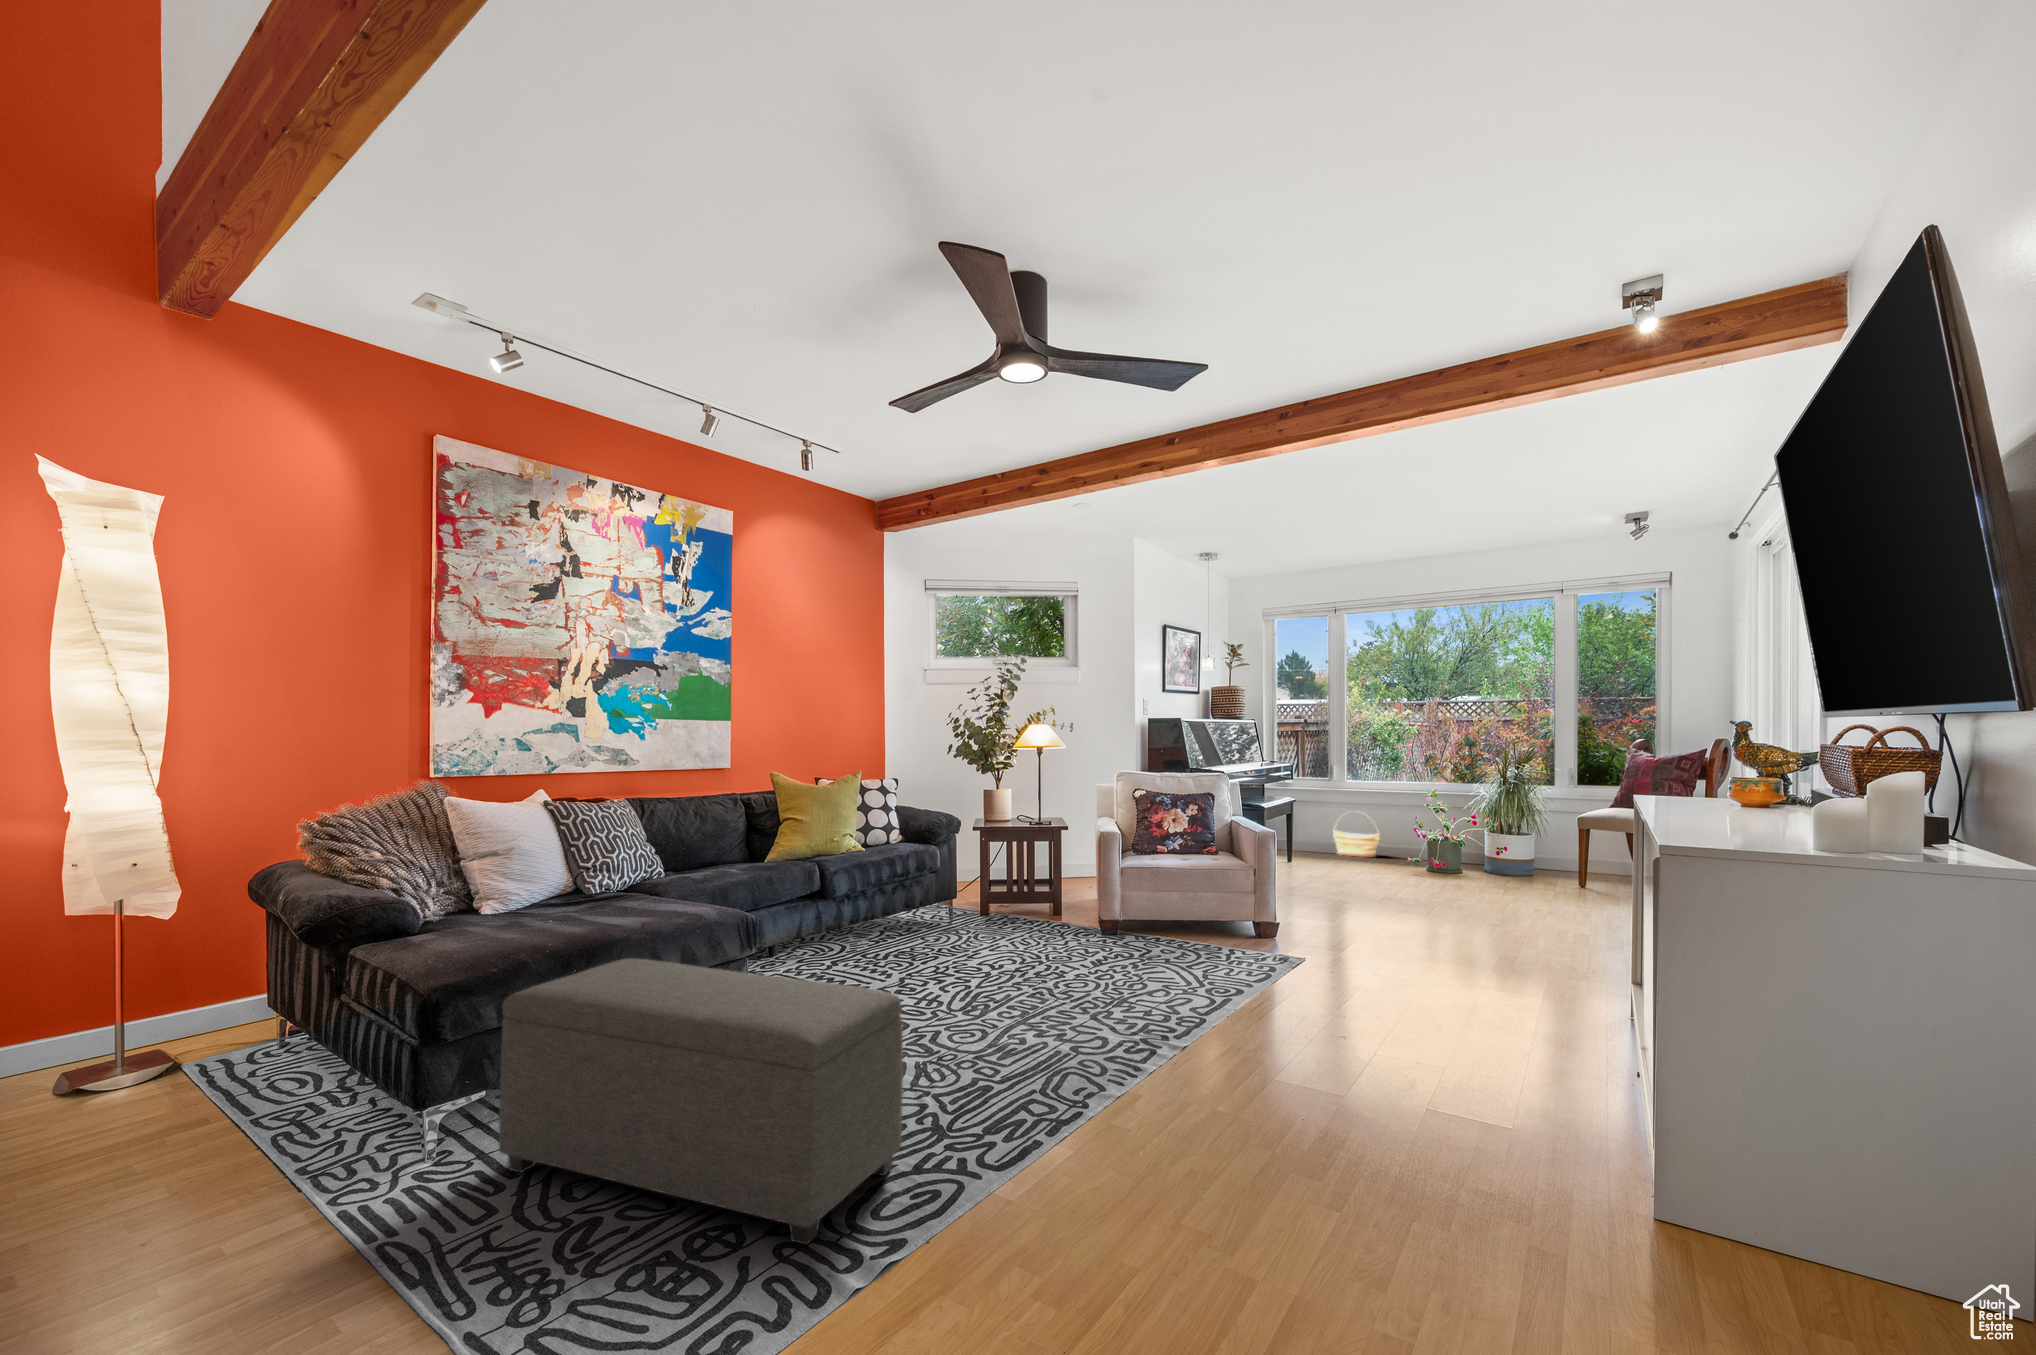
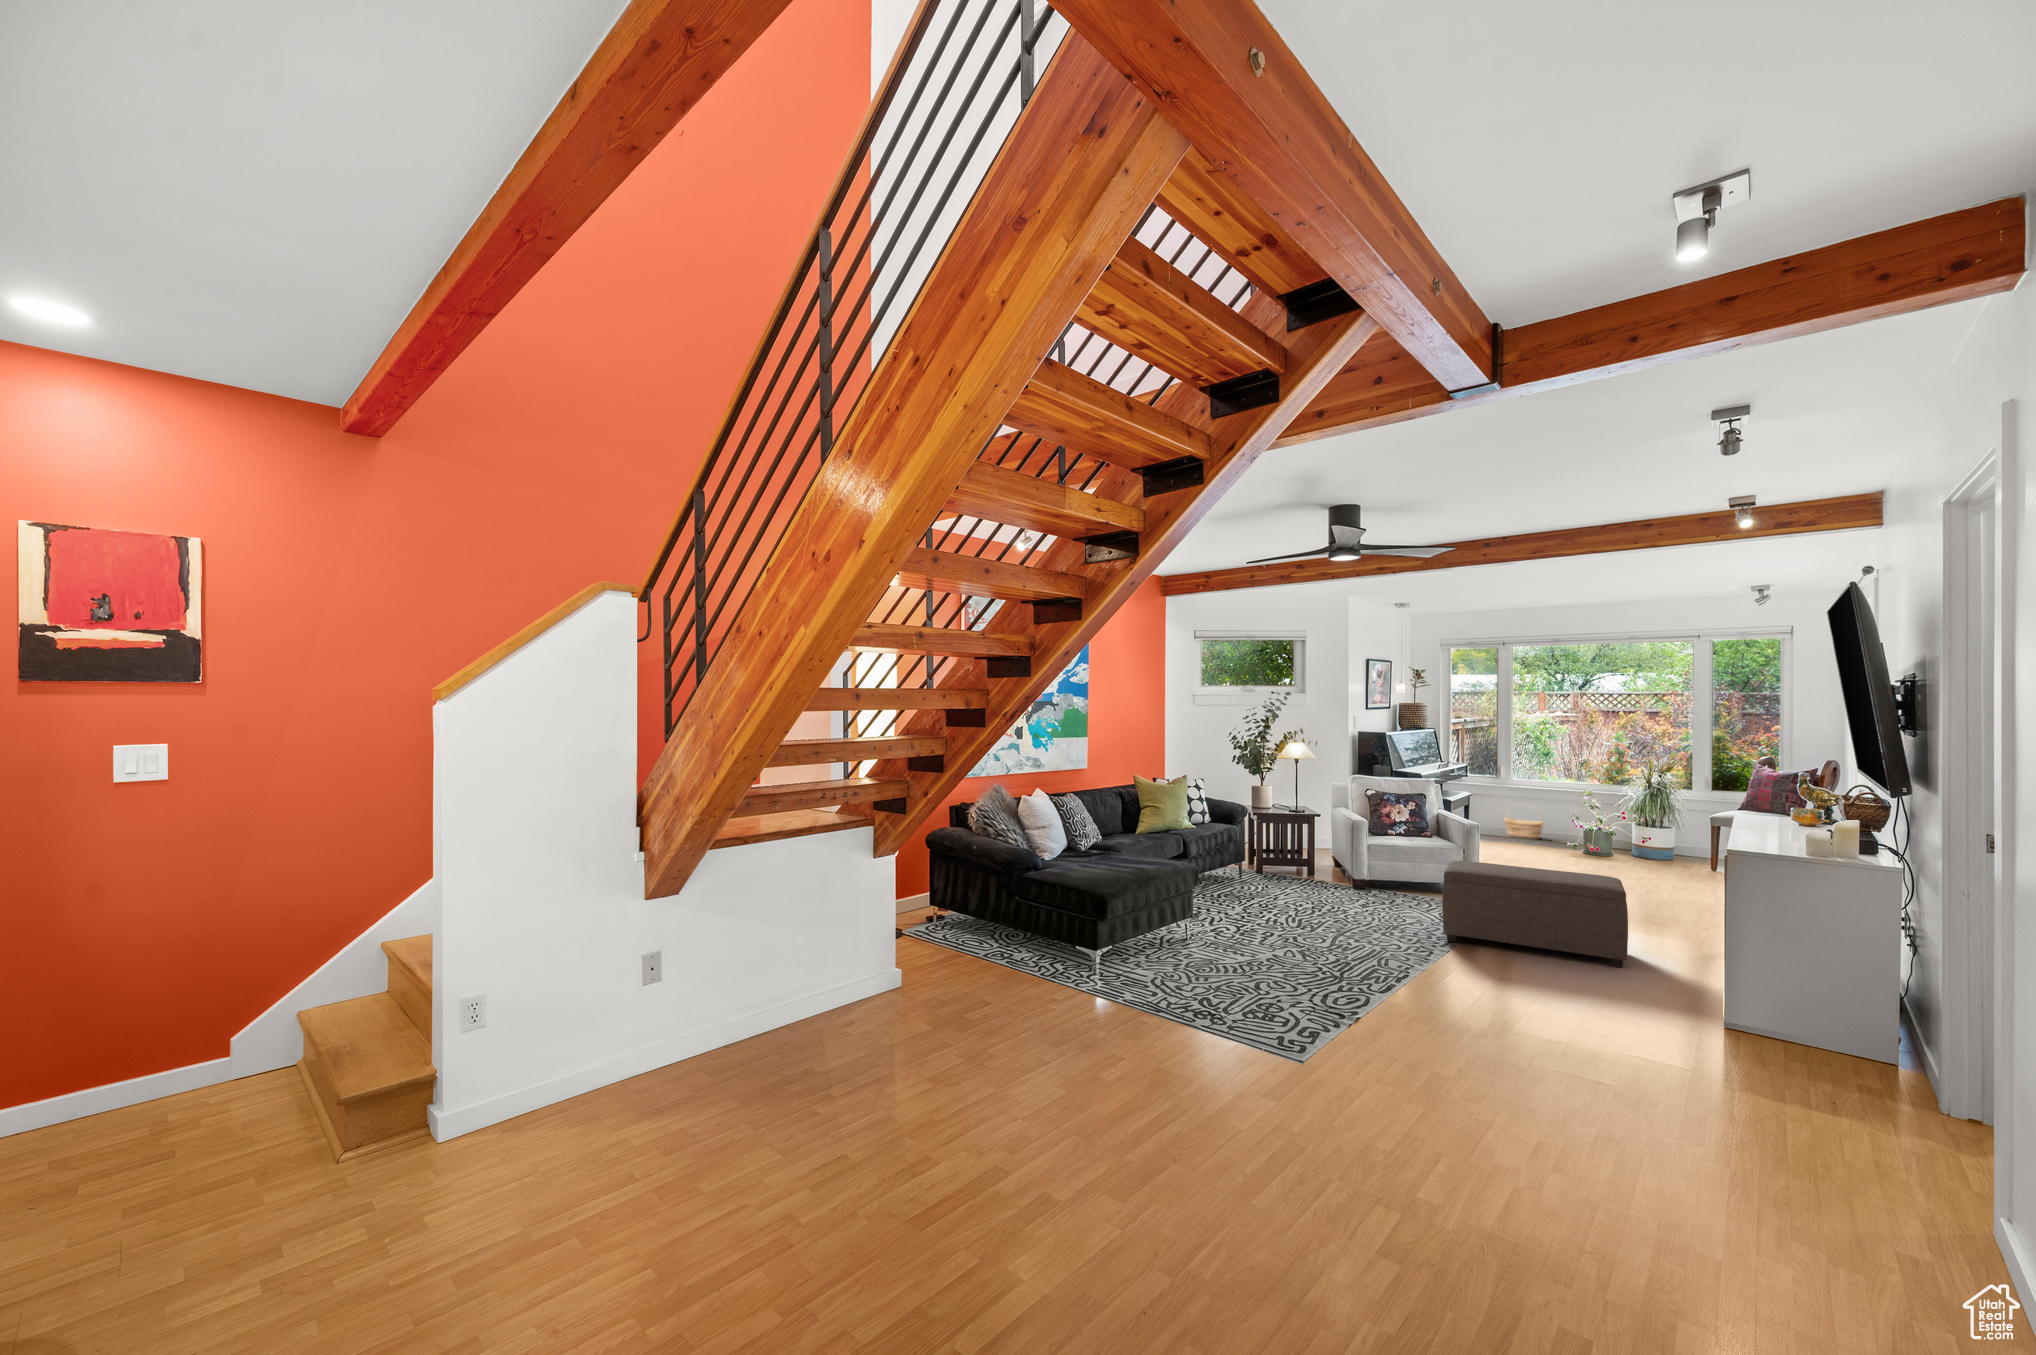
ottoman: present [499,958,903,1245] -> present [1442,861,1628,968]

